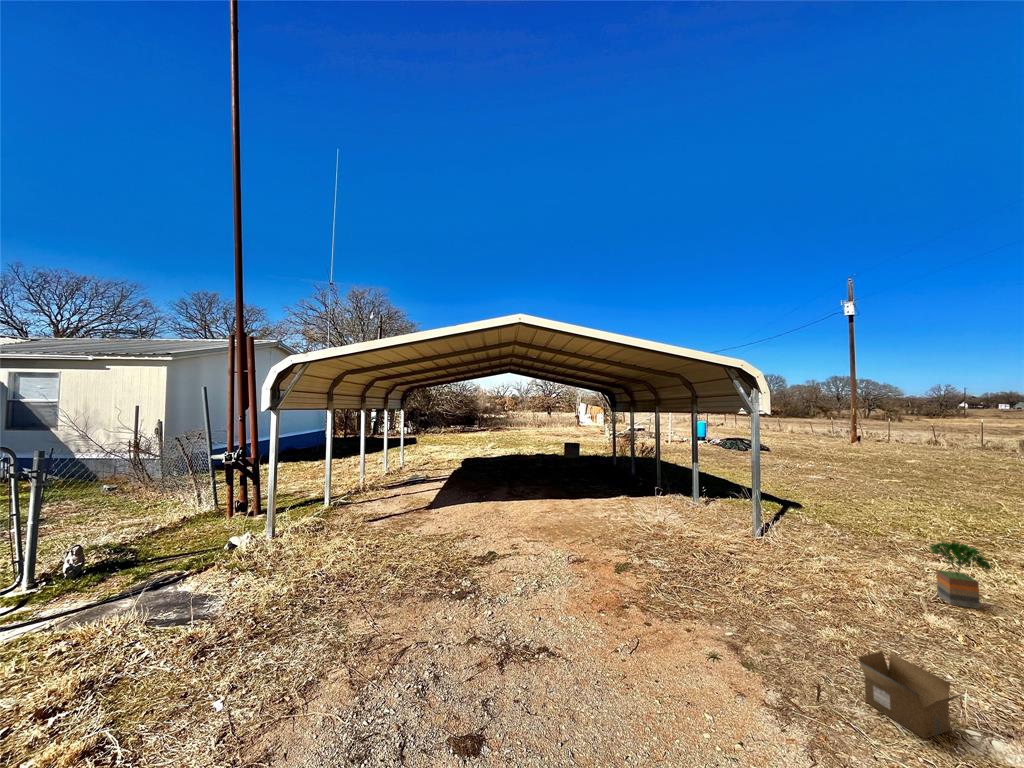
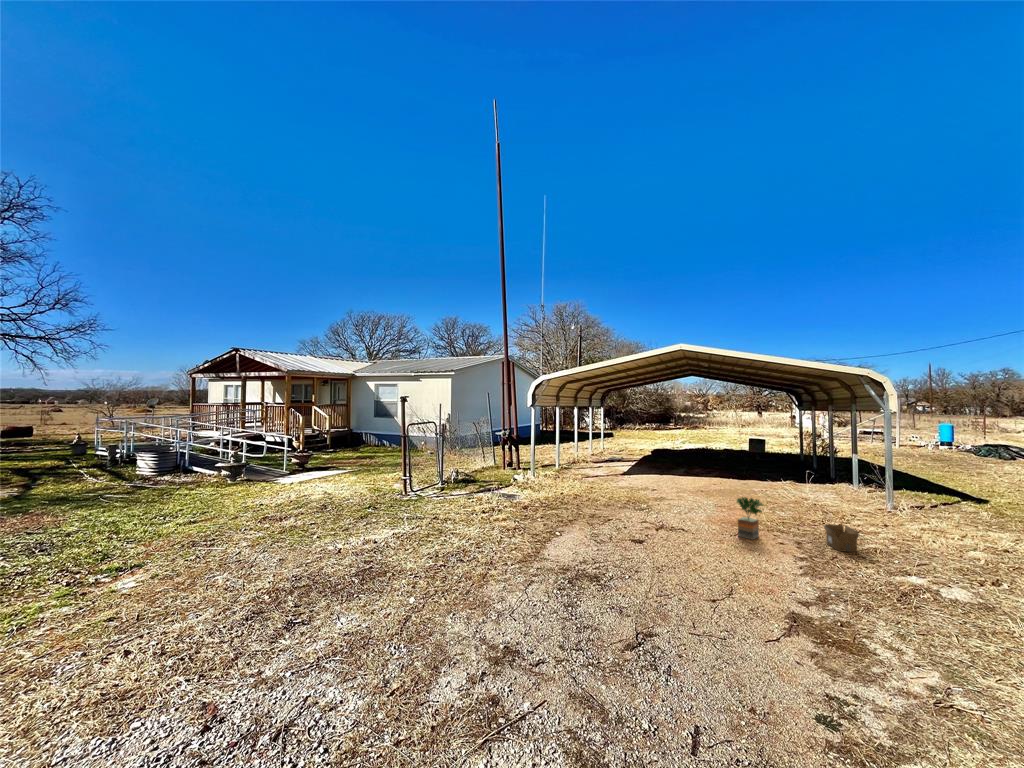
potted tree: present [930,541,992,609] -> present [737,497,763,540]

